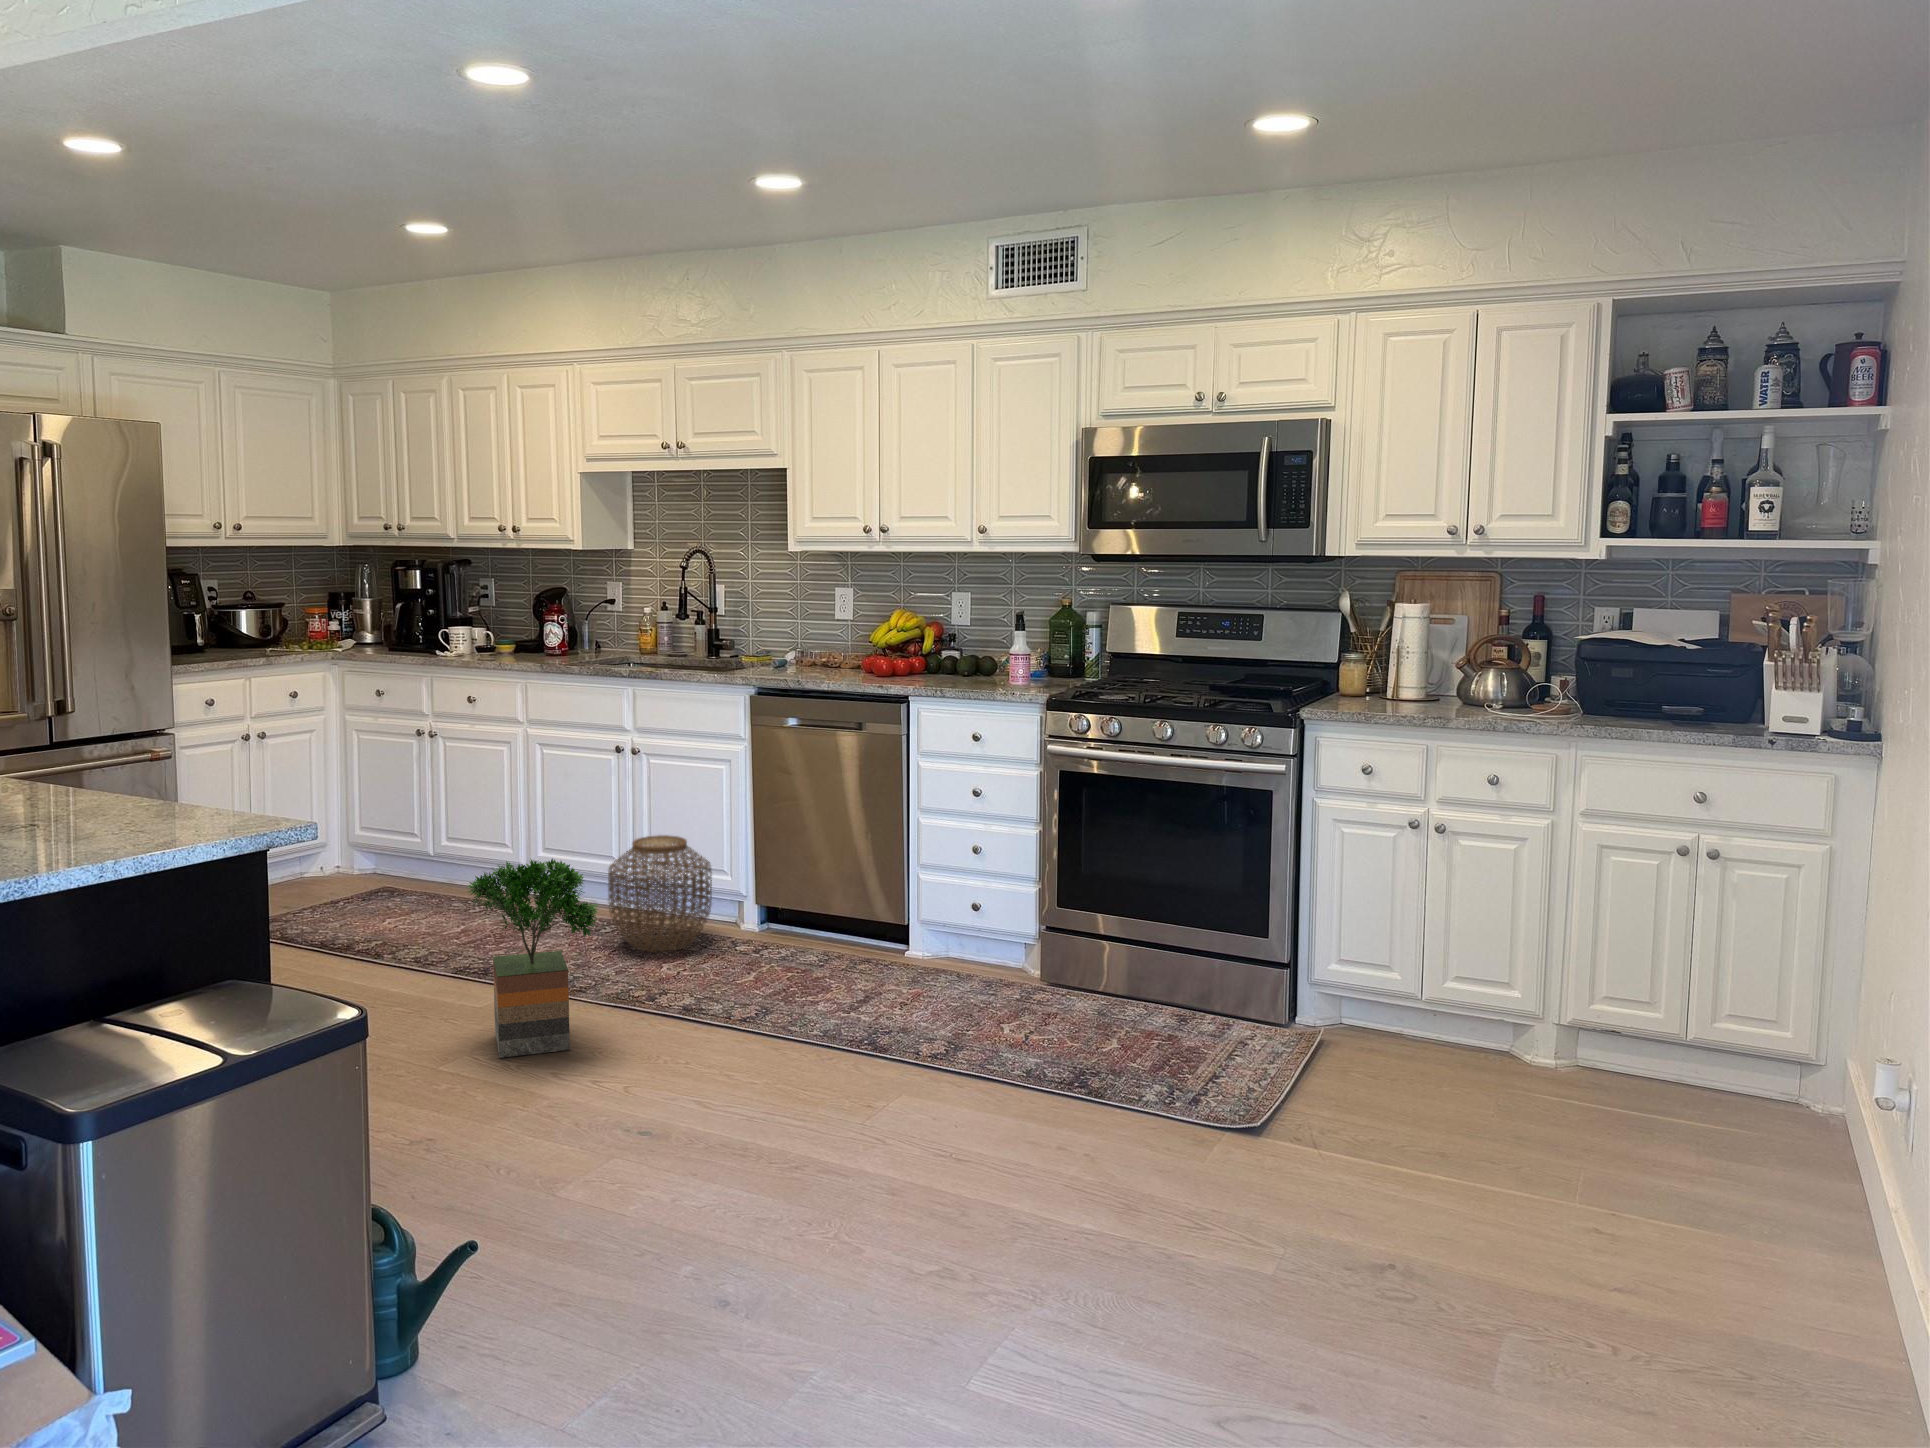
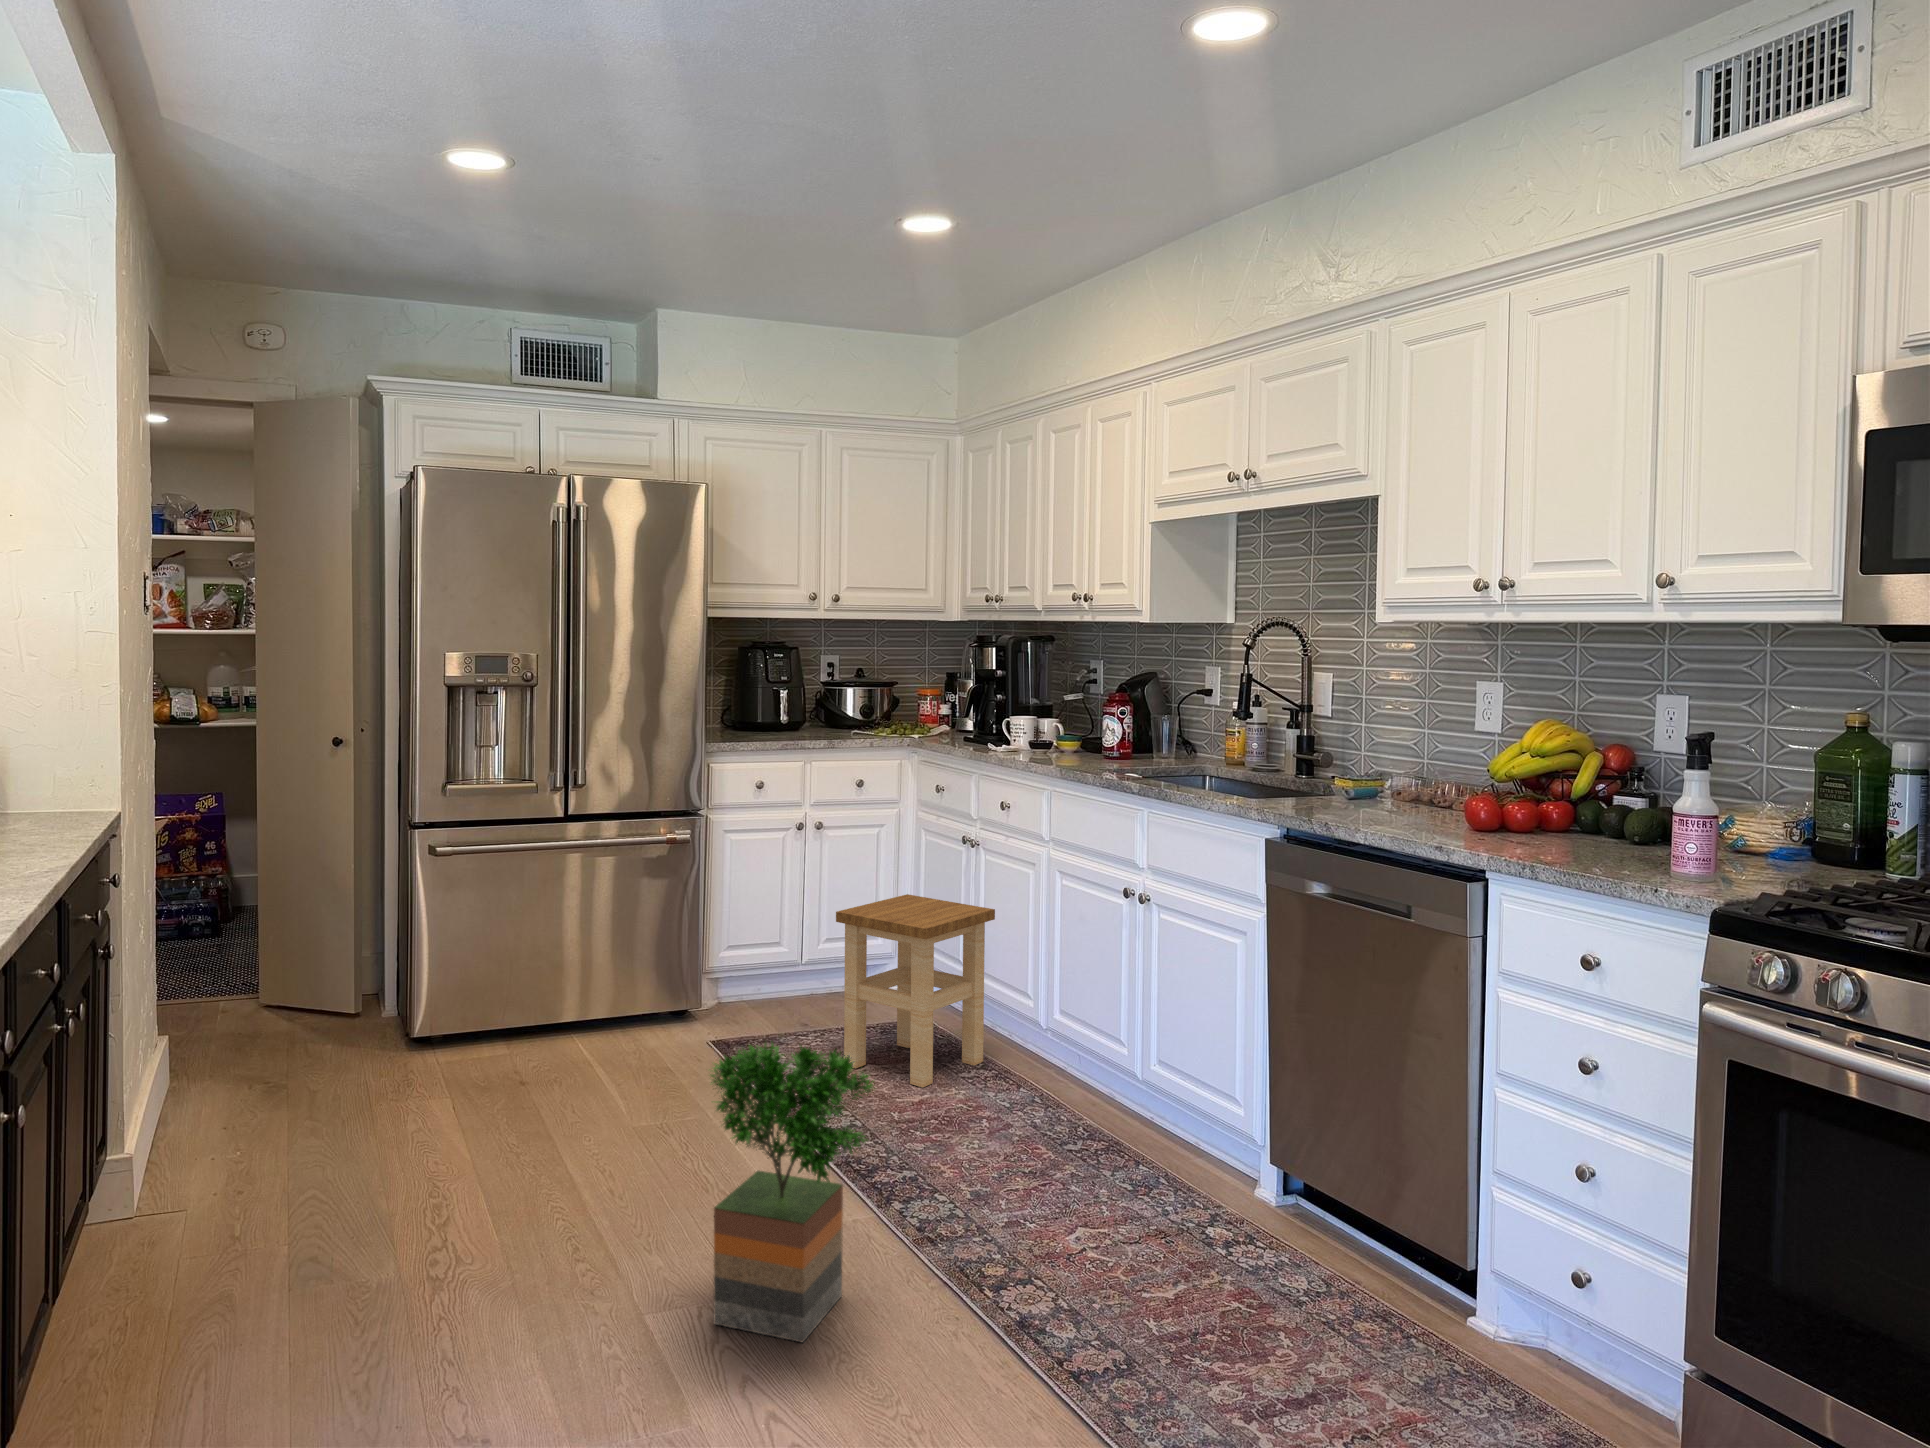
stool: none [363,781,487,925] -> present [836,894,995,1087]
woven basket: present [608,835,712,952] -> none [1040,1024,1190,1202]

